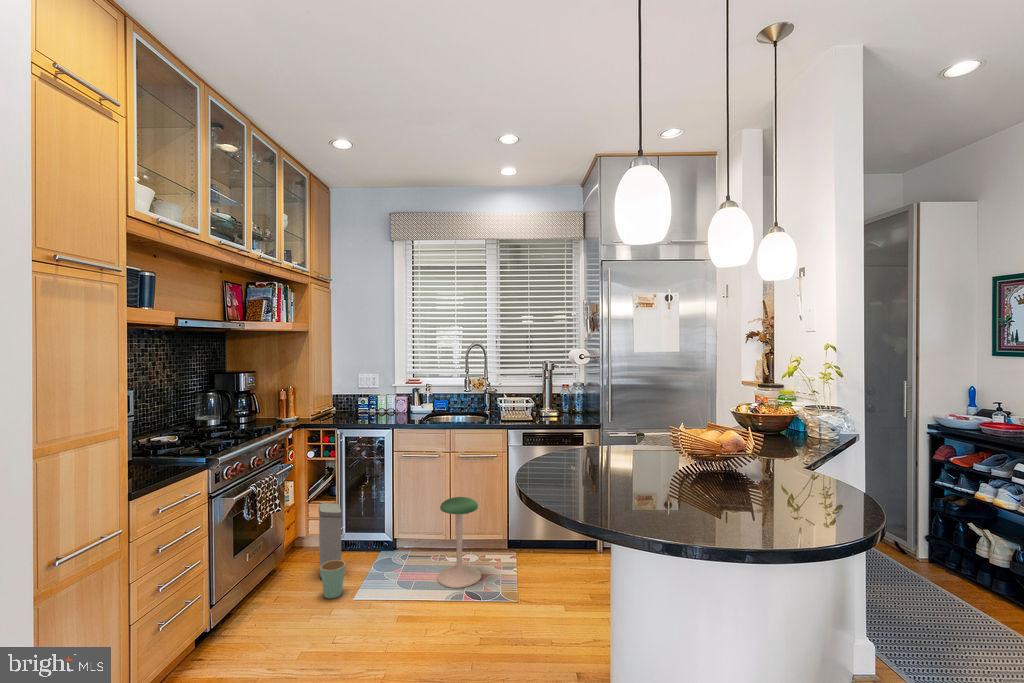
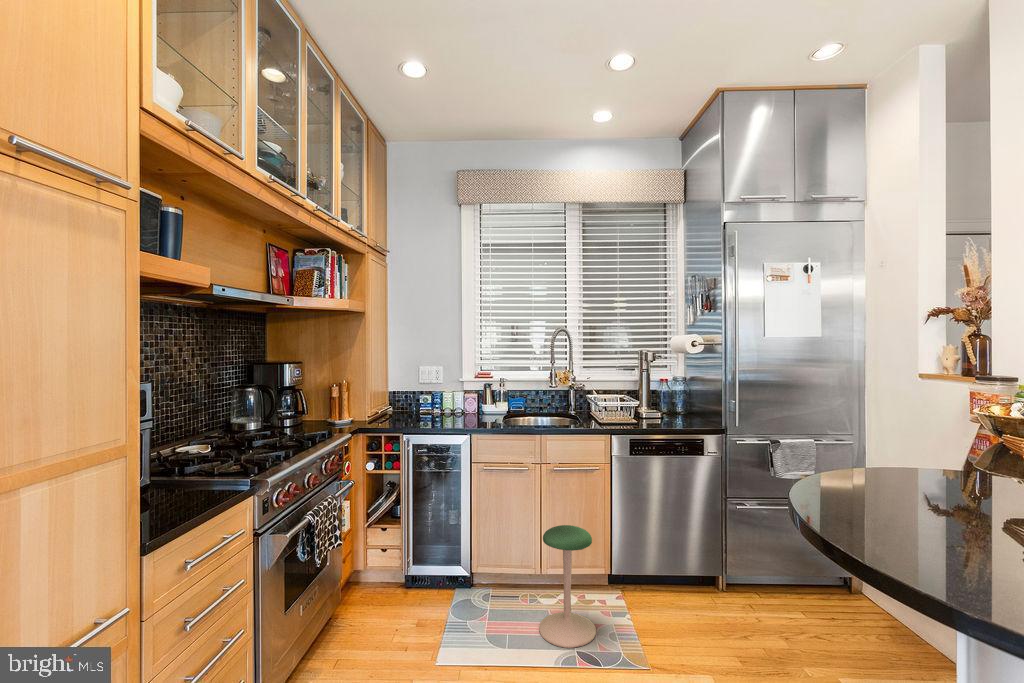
trash can: present [319,503,345,599] -> none [384,530,425,661]

